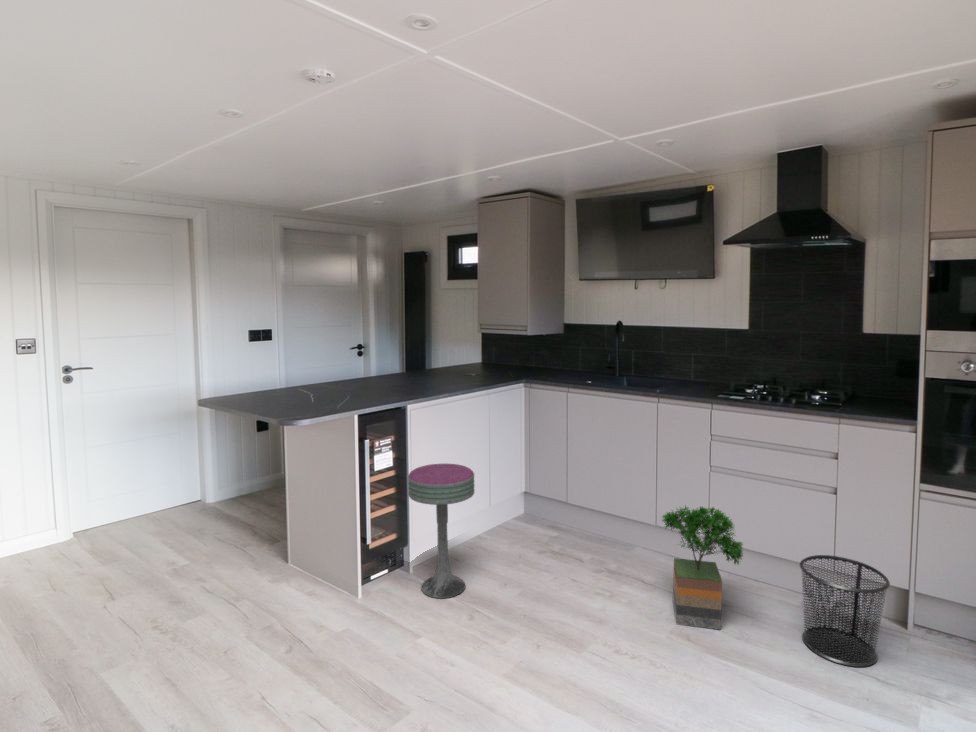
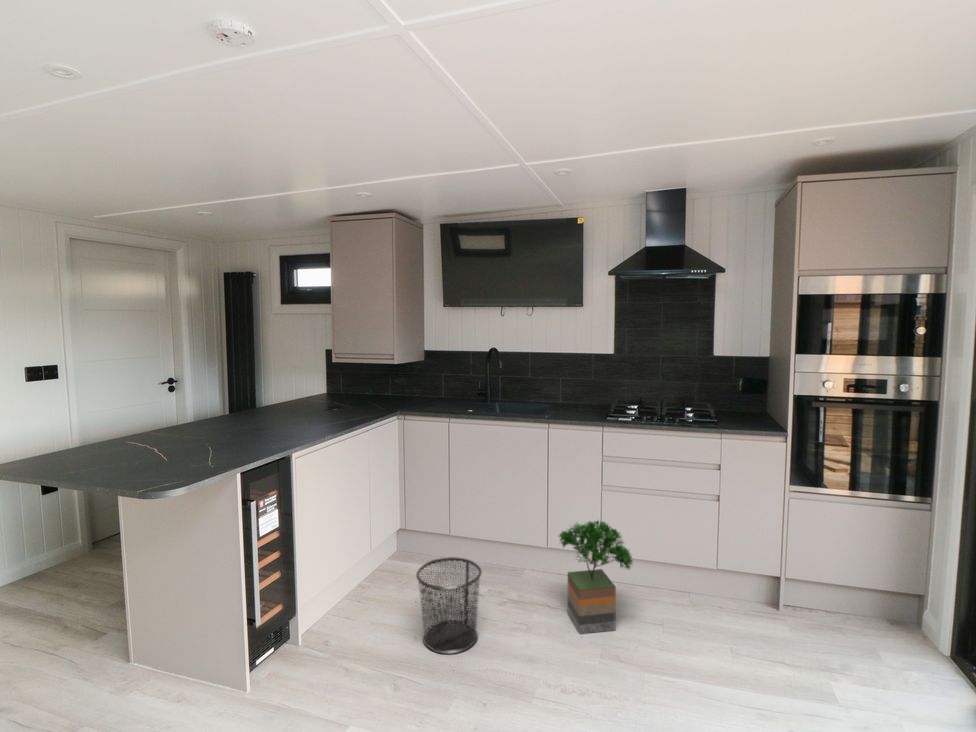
bar stool: present [408,464,474,598] -> none [300,513,376,667]
waste bin: present [800,555,890,667] -> present [416,557,481,654]

